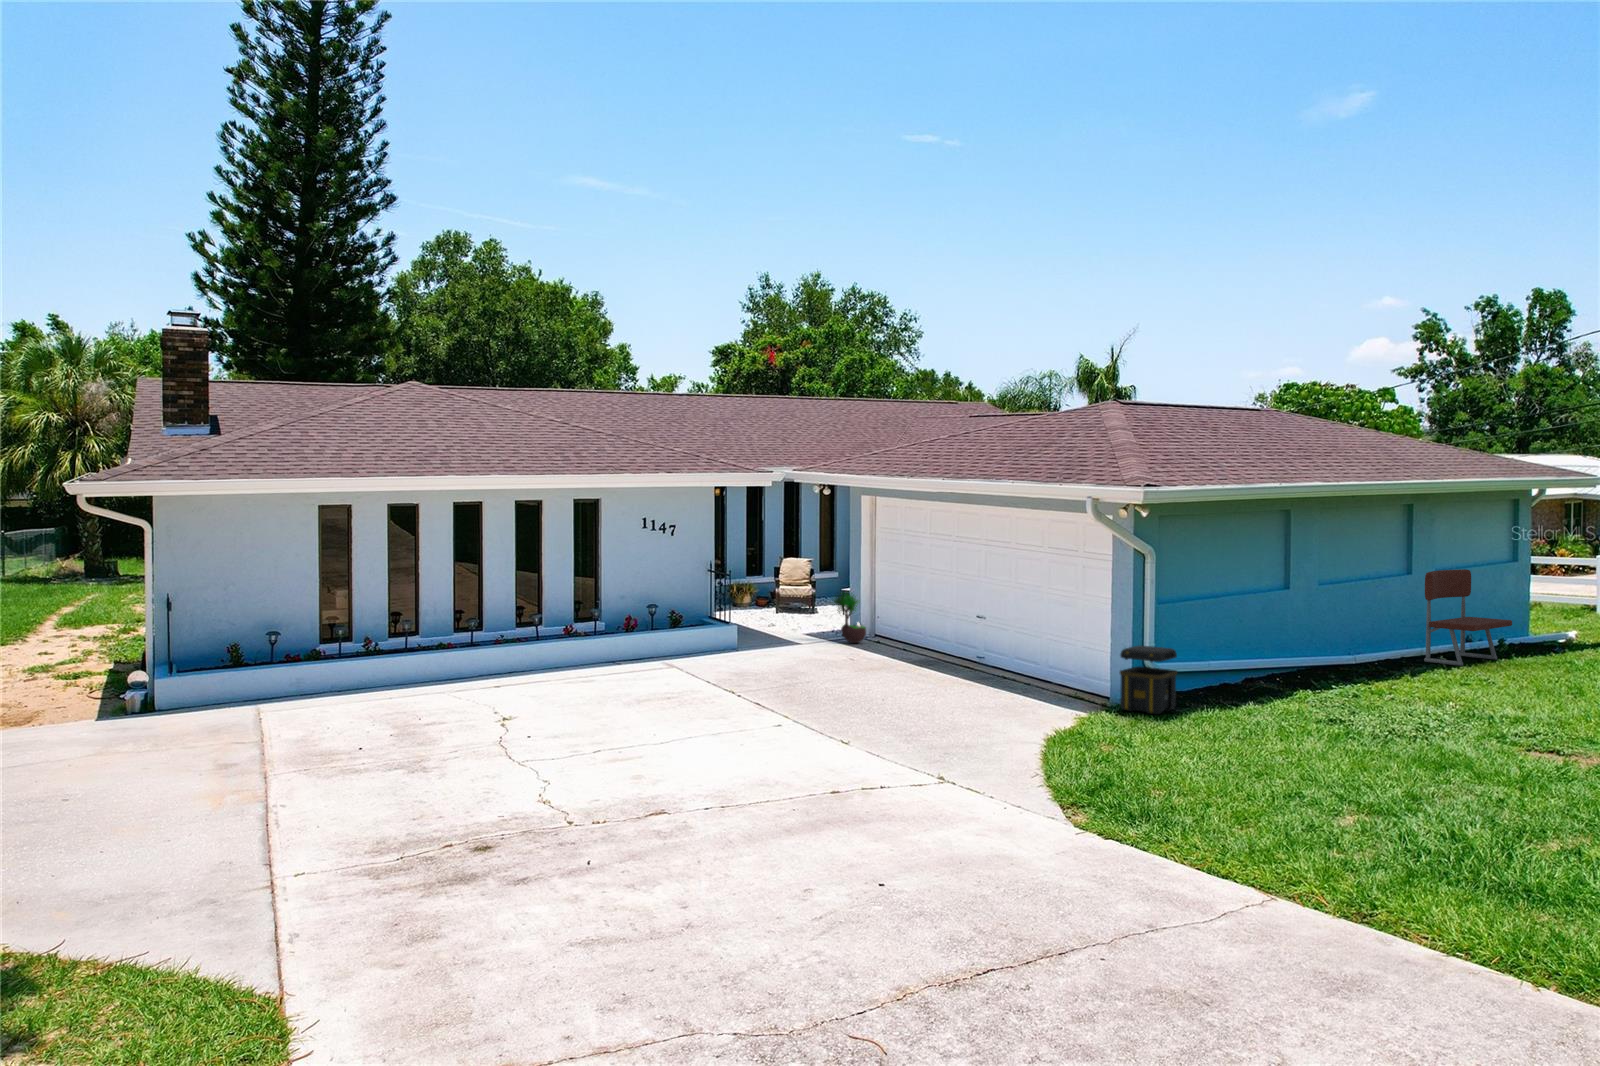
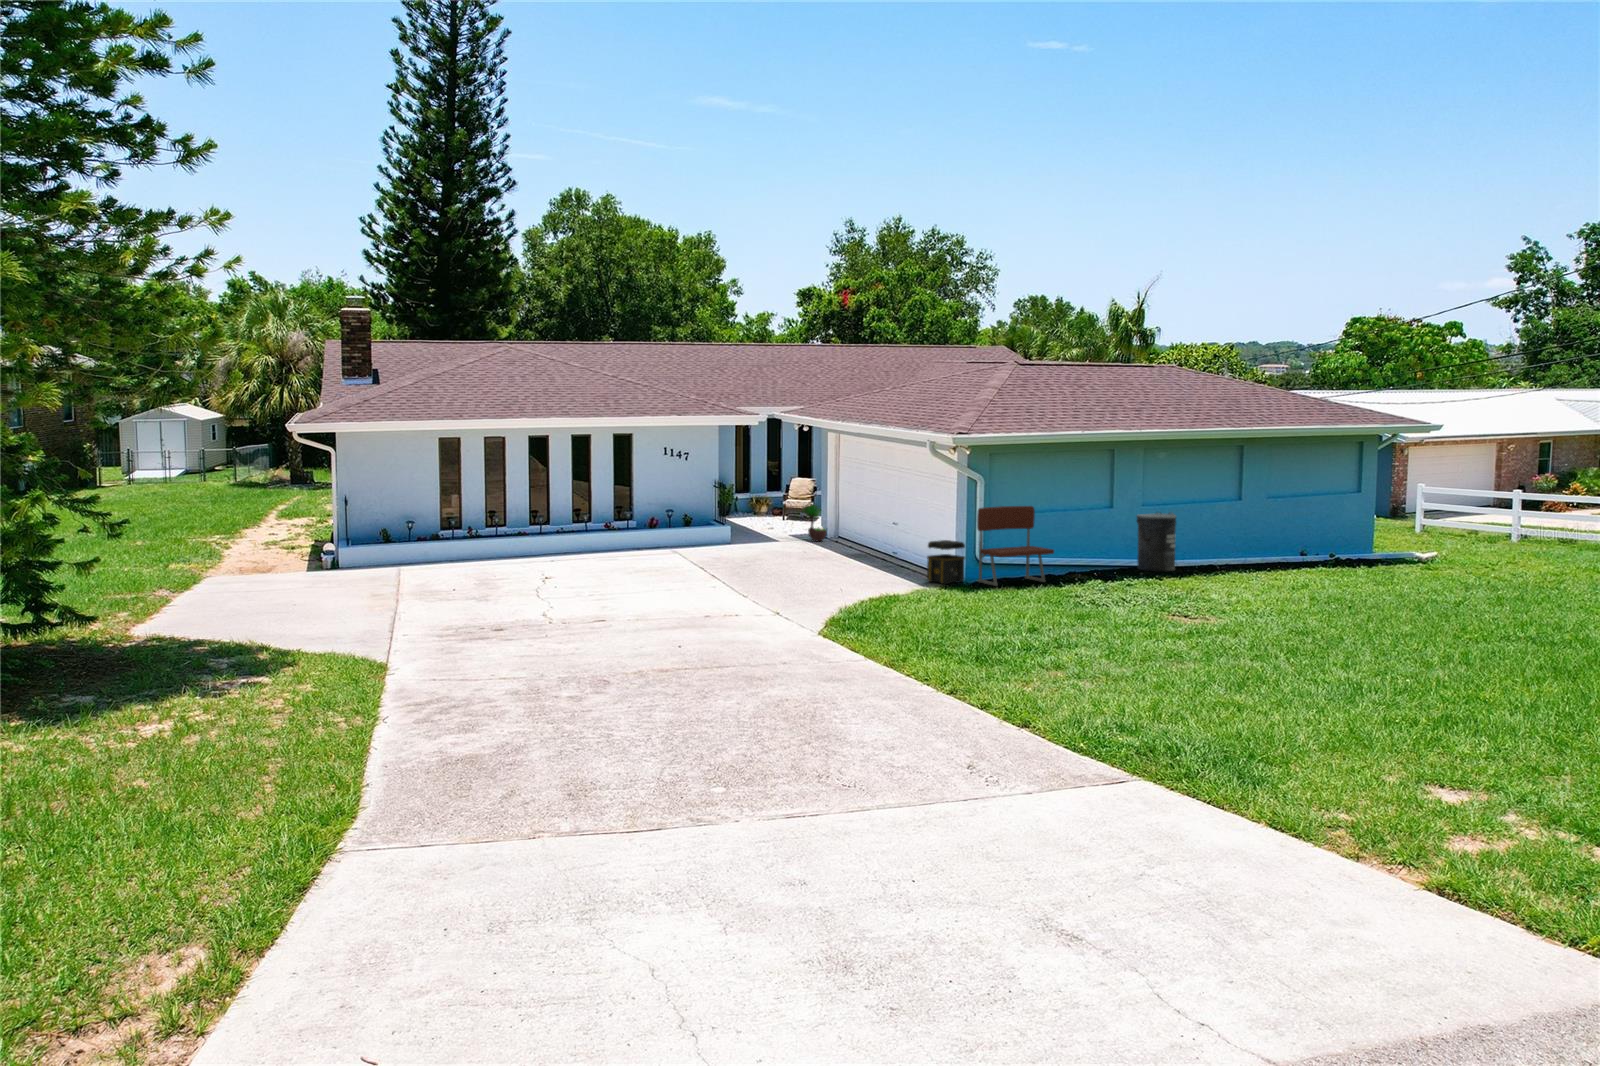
bench: present [1424,569,1512,666] -> present [977,506,1054,586]
trash can: none [1350,596,1411,680] -> present [1137,513,1176,571]

